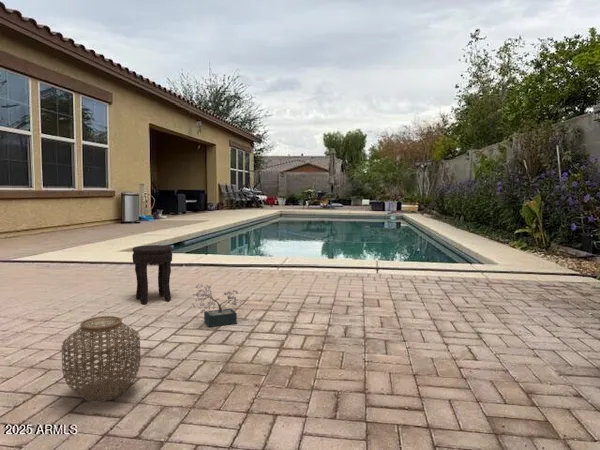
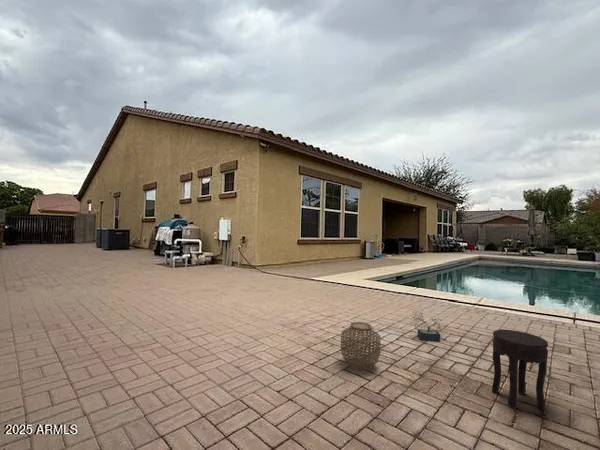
side table: present [132,245,172,304] -> present [492,330,548,410]

